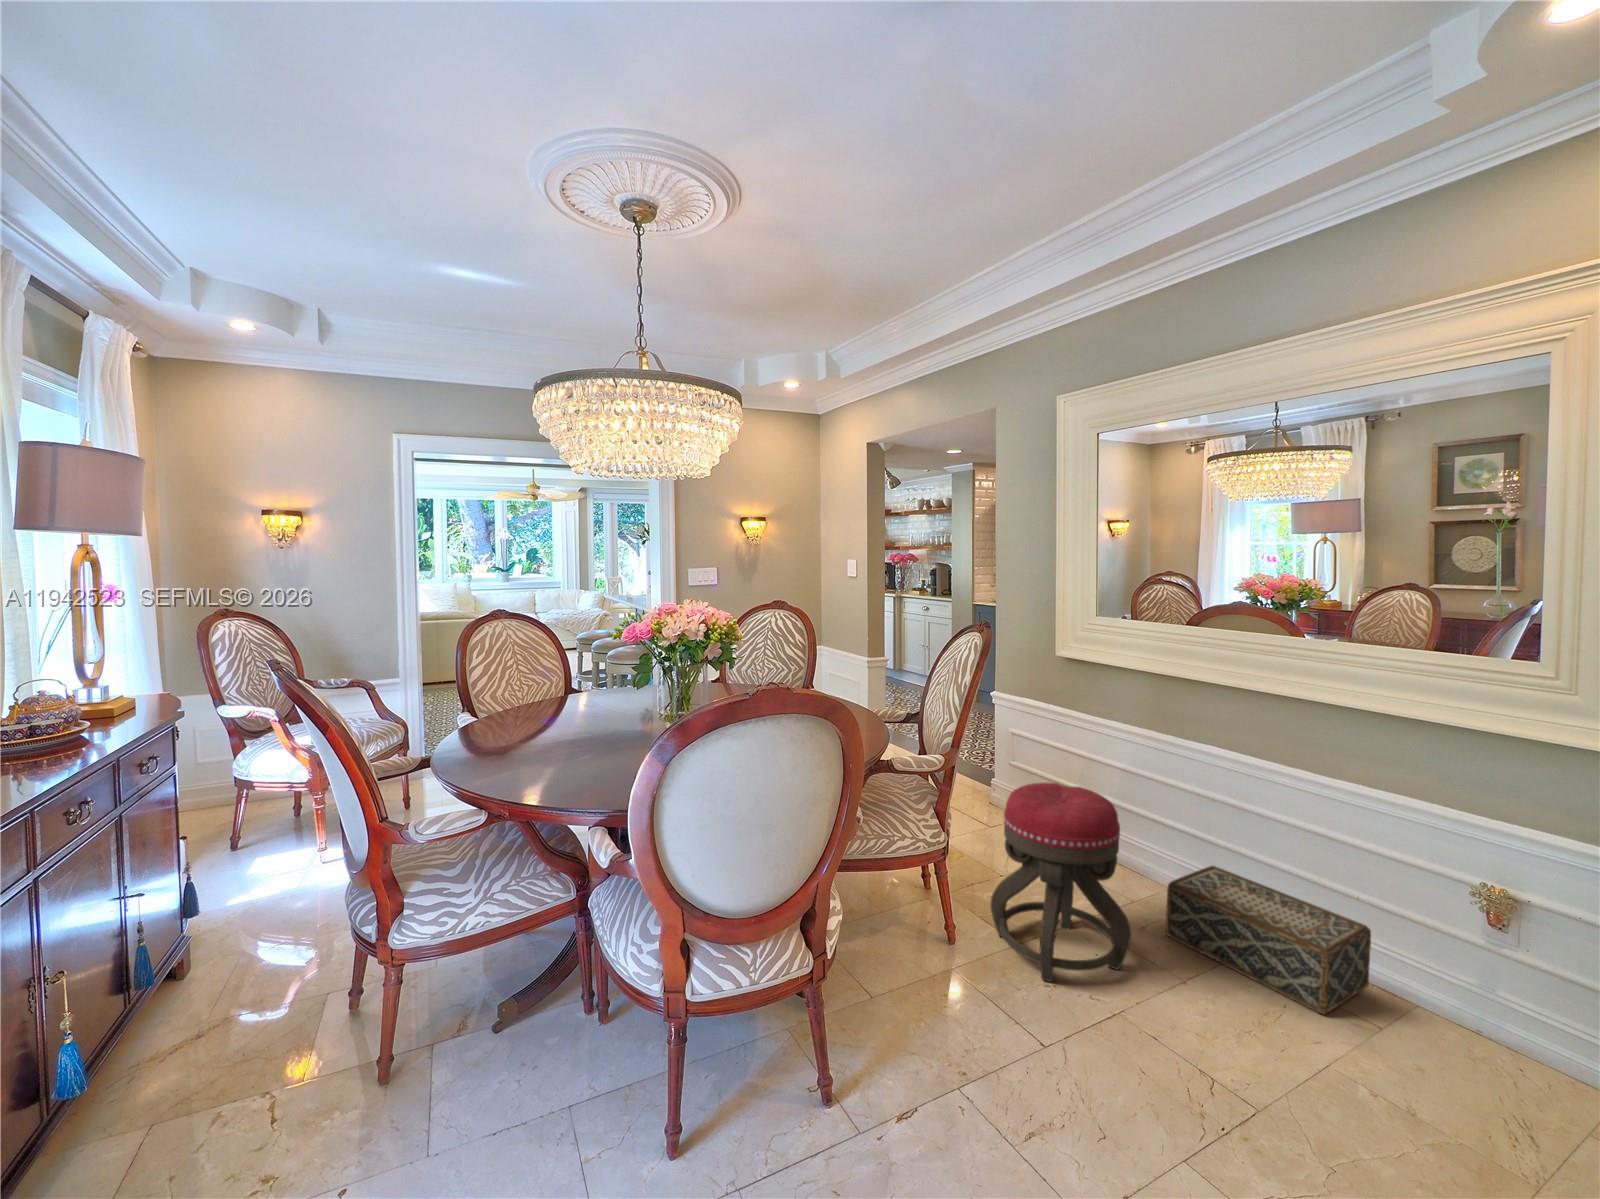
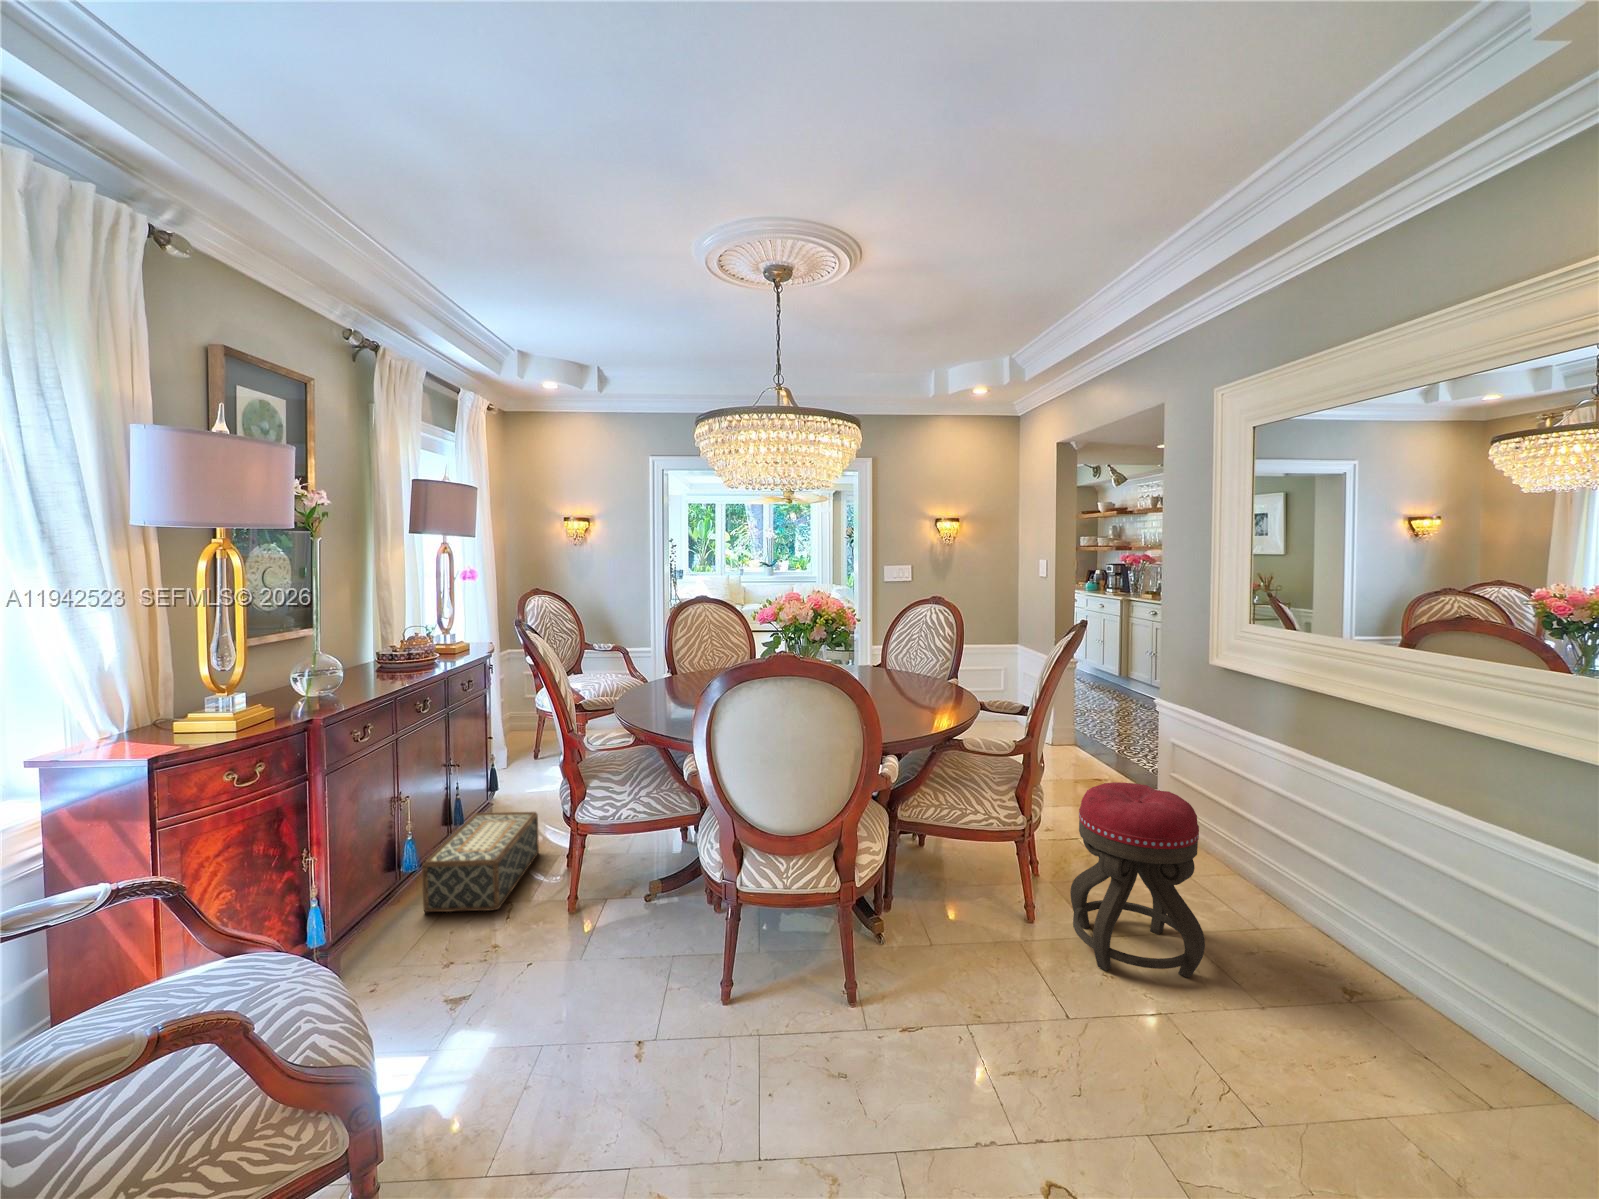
woven basket: present [1166,866,1371,1014] -> present [422,812,539,912]

